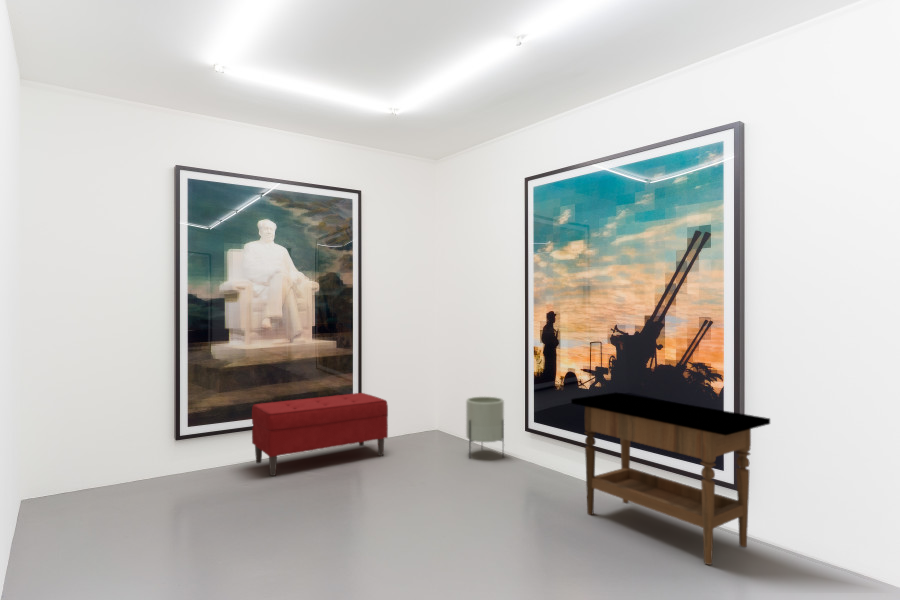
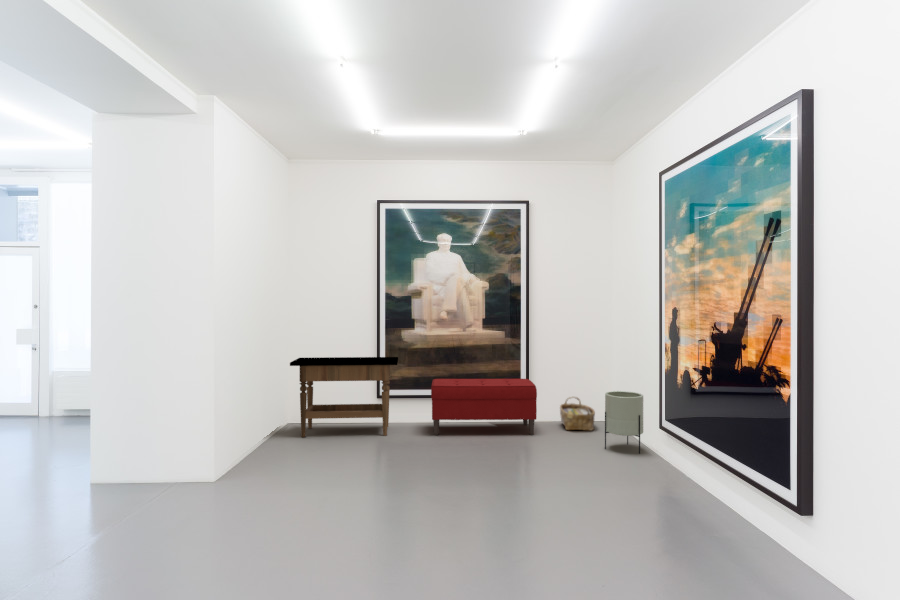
side table: present [571,393,770,565] -> present [290,357,398,437]
woven basket: none [396,407,436,445] -> present [560,397,595,431]

